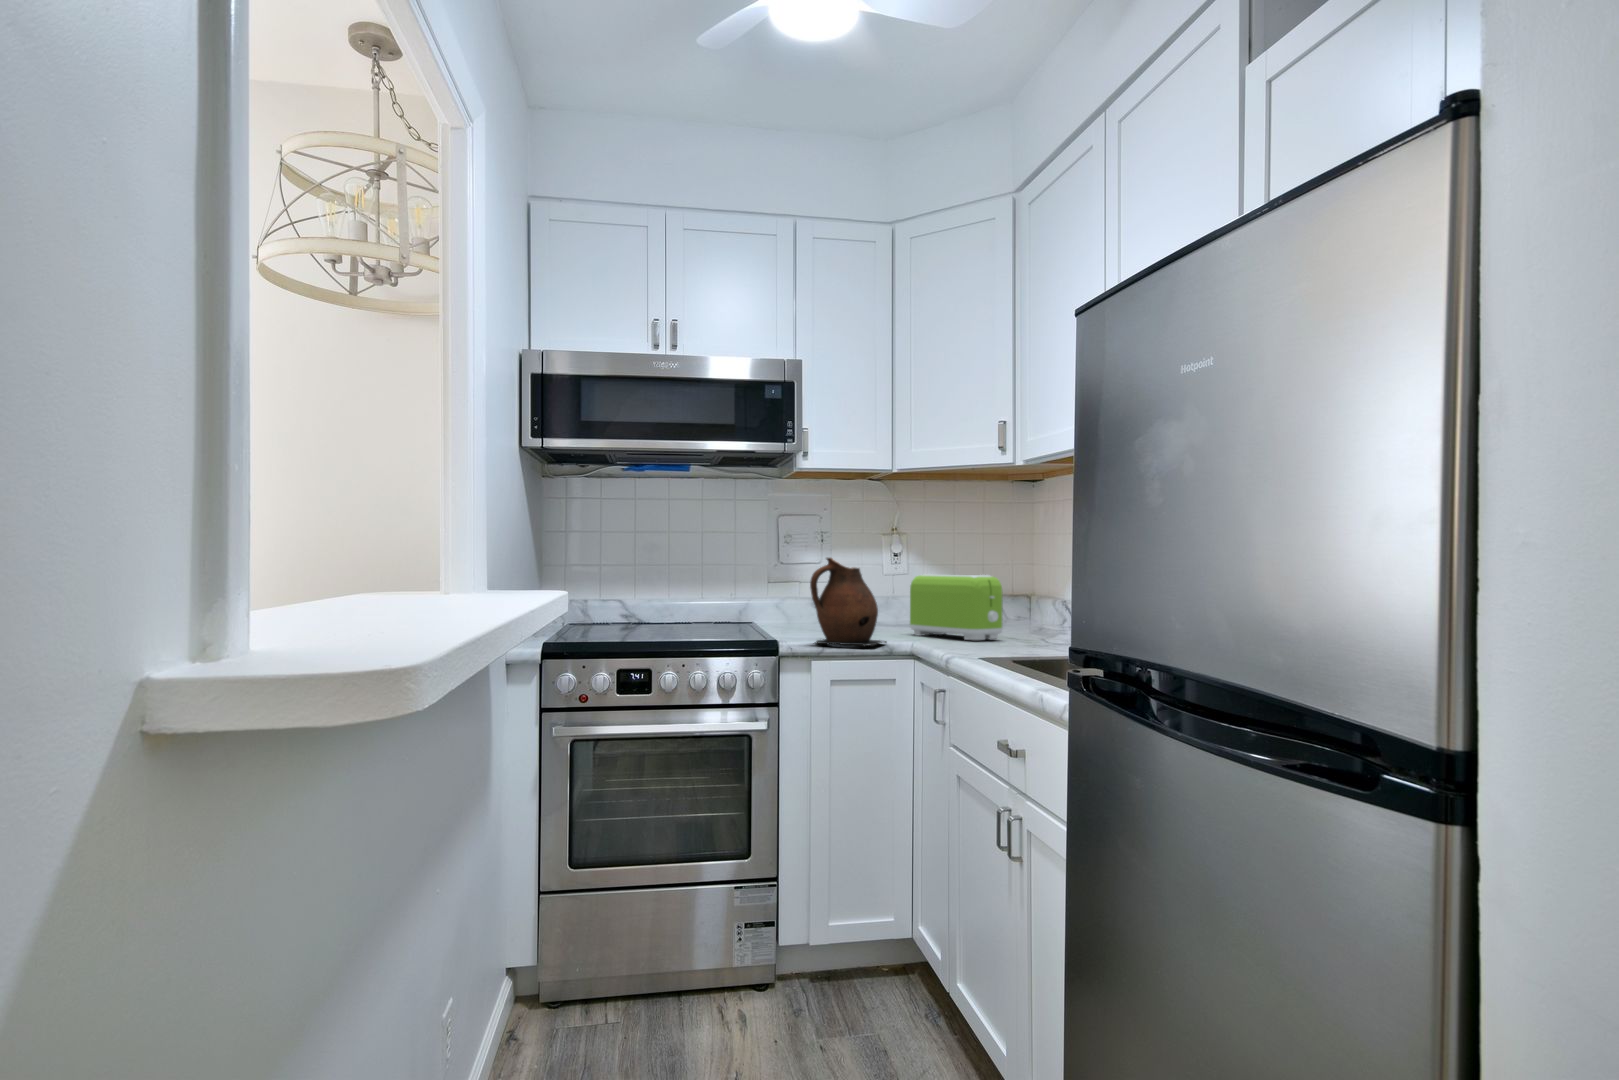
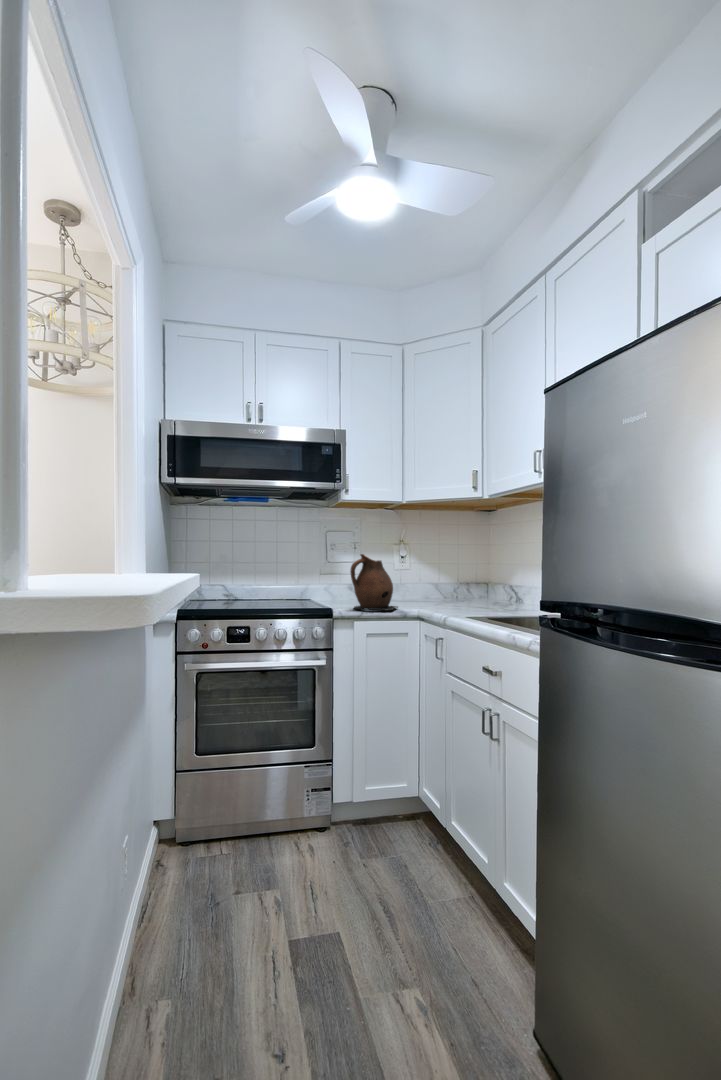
toaster: present [910,574,1003,640] -> none [408,563,467,604]

